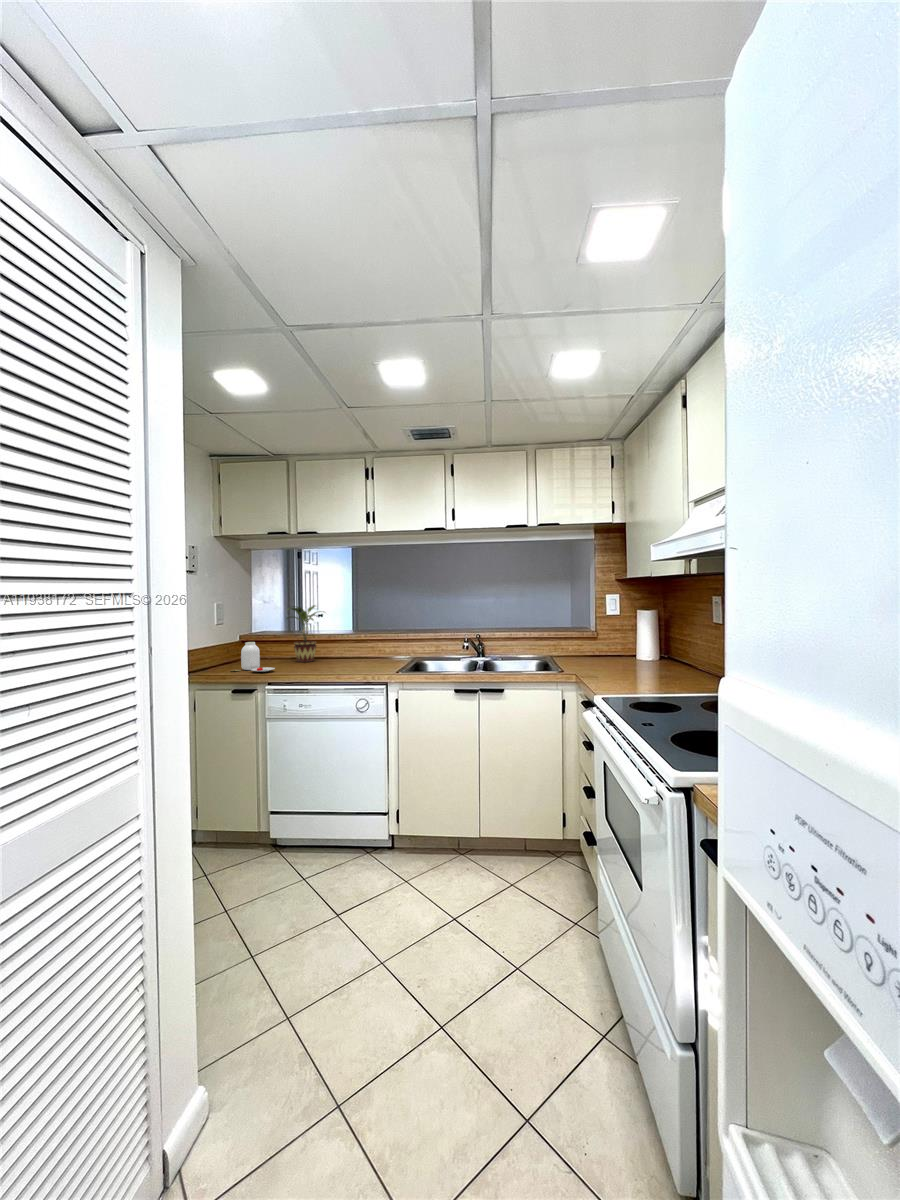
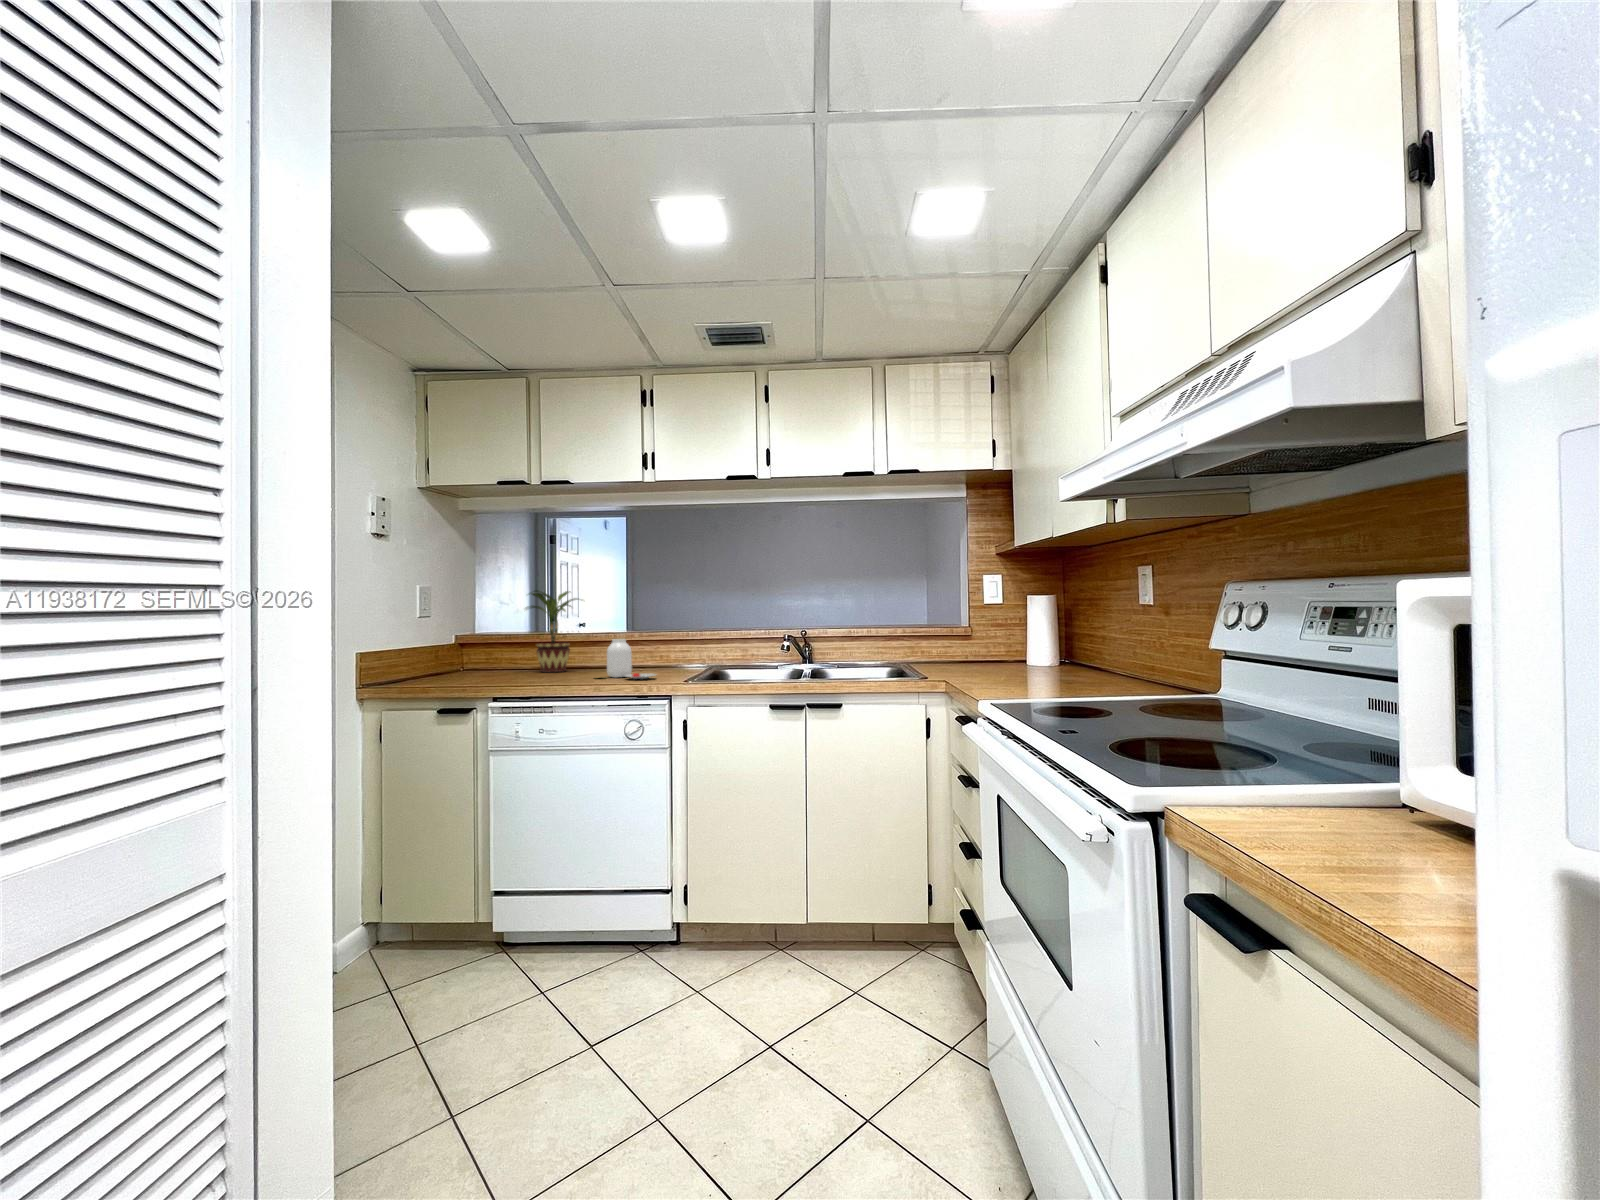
jar: present [232,642,275,672] -> present [607,639,656,679]

